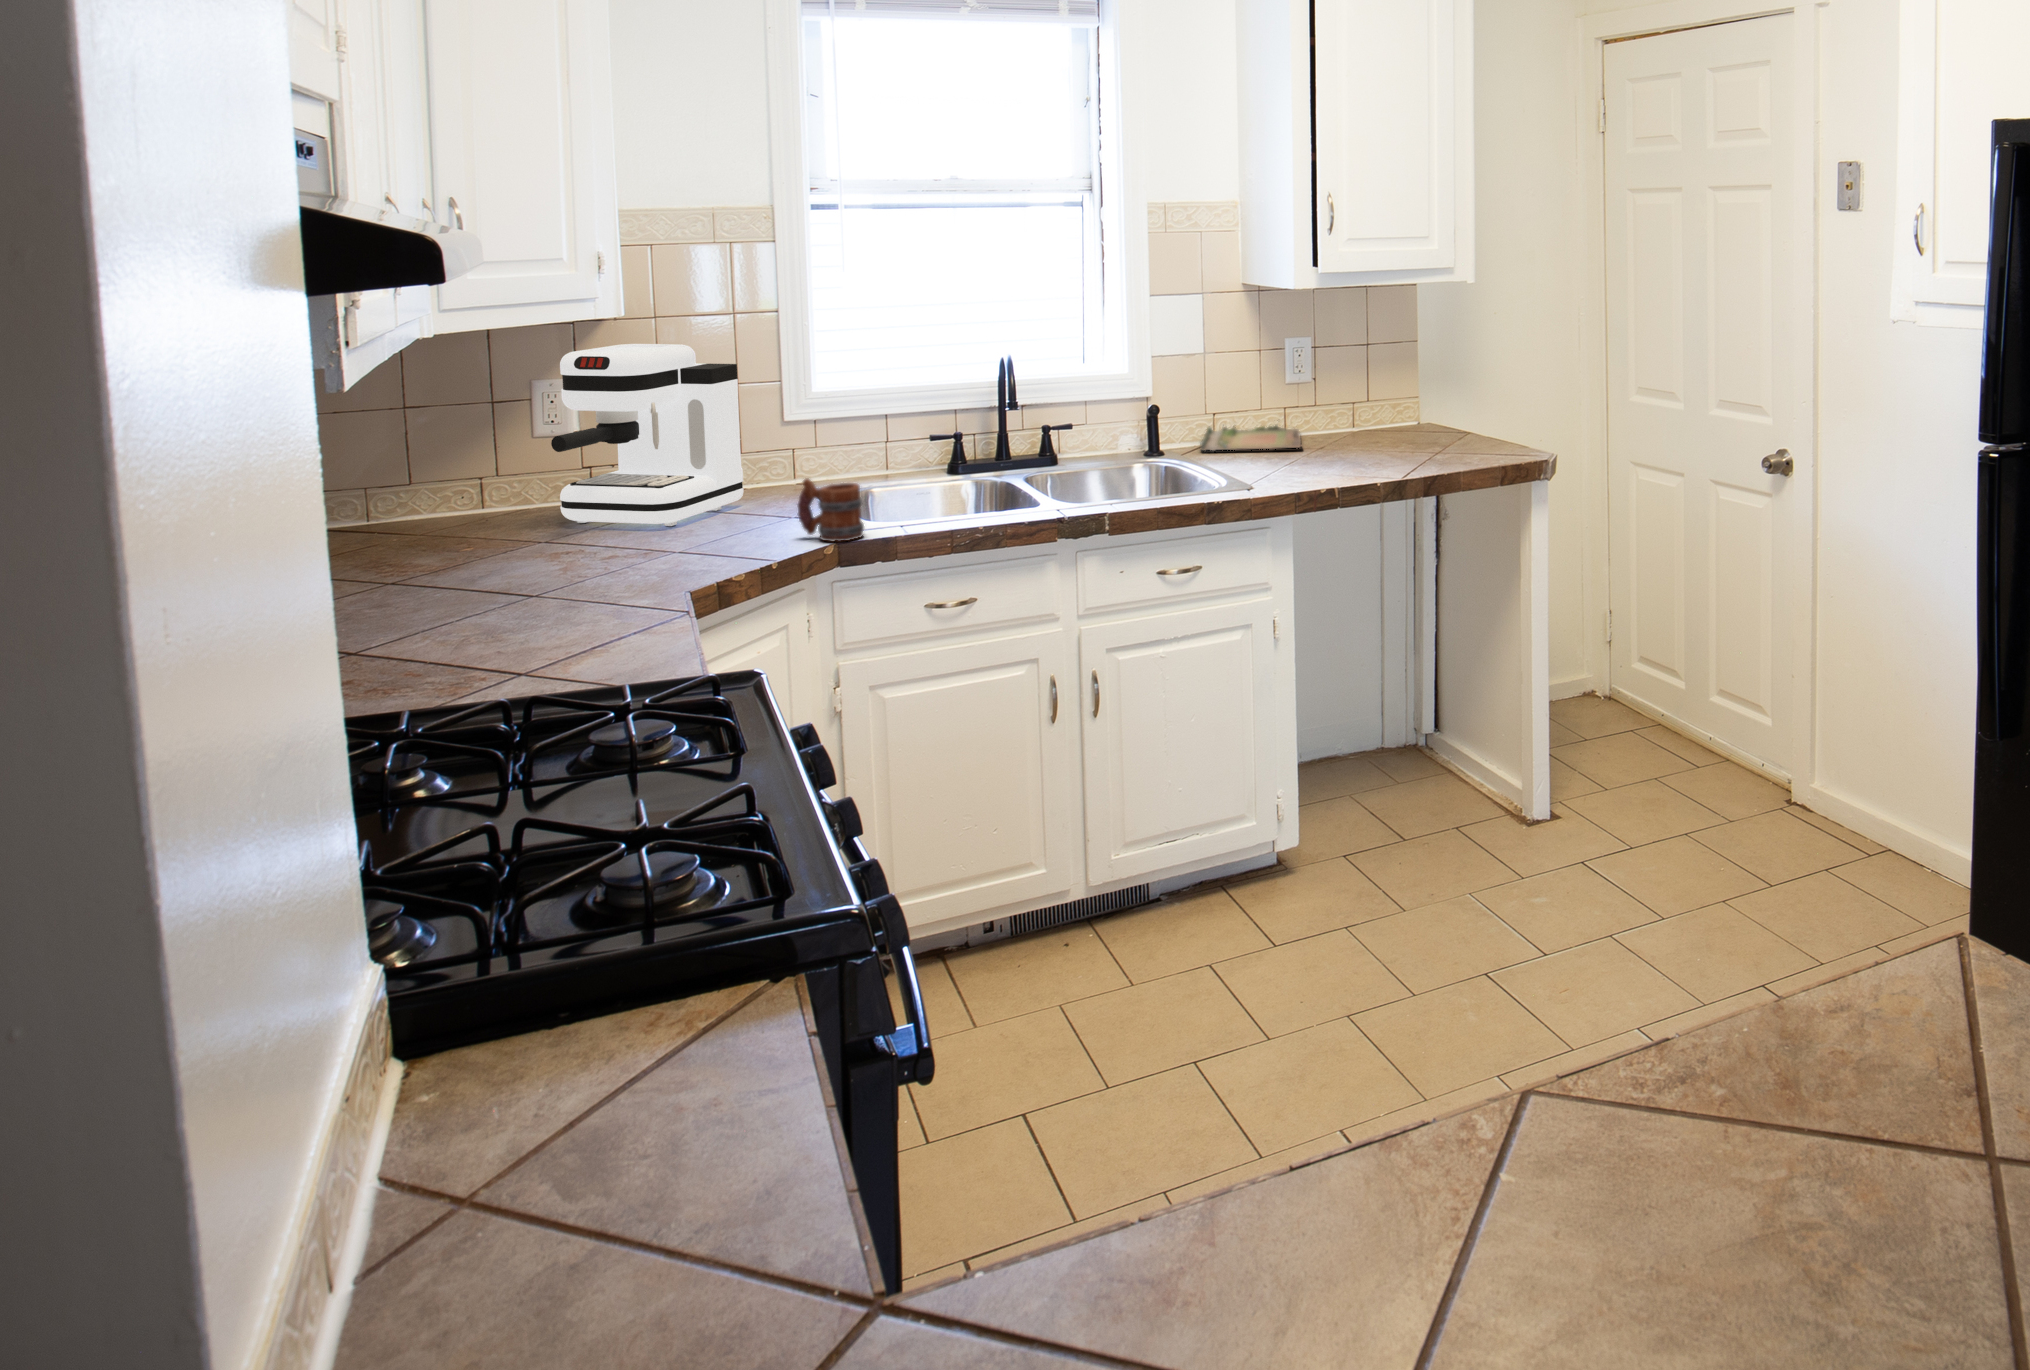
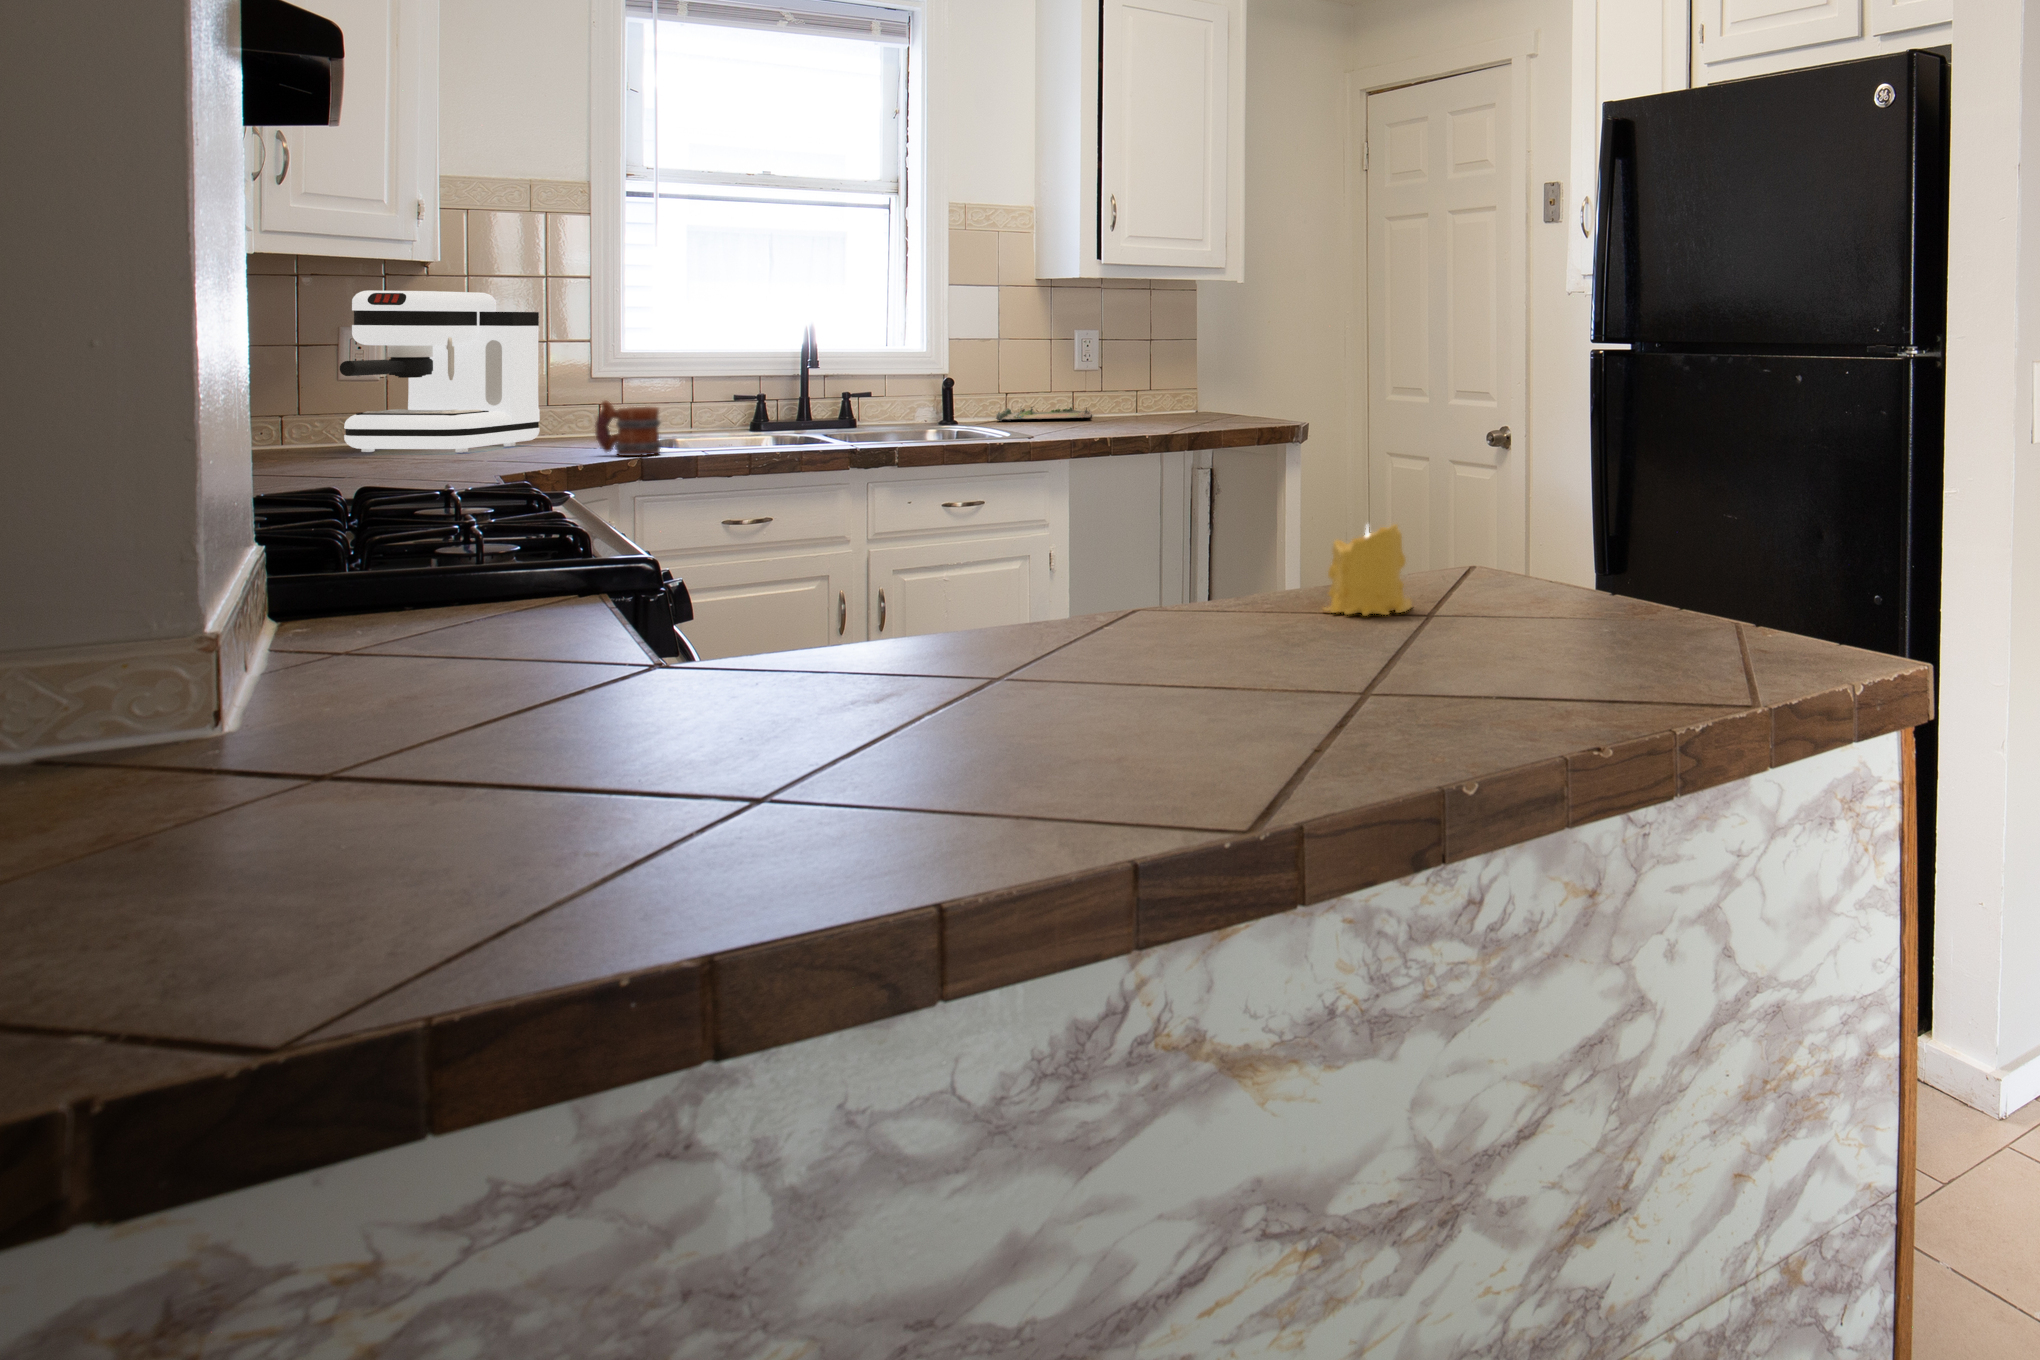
candle: none [1816,1046,1960,1224] -> present [1324,524,1412,616]

